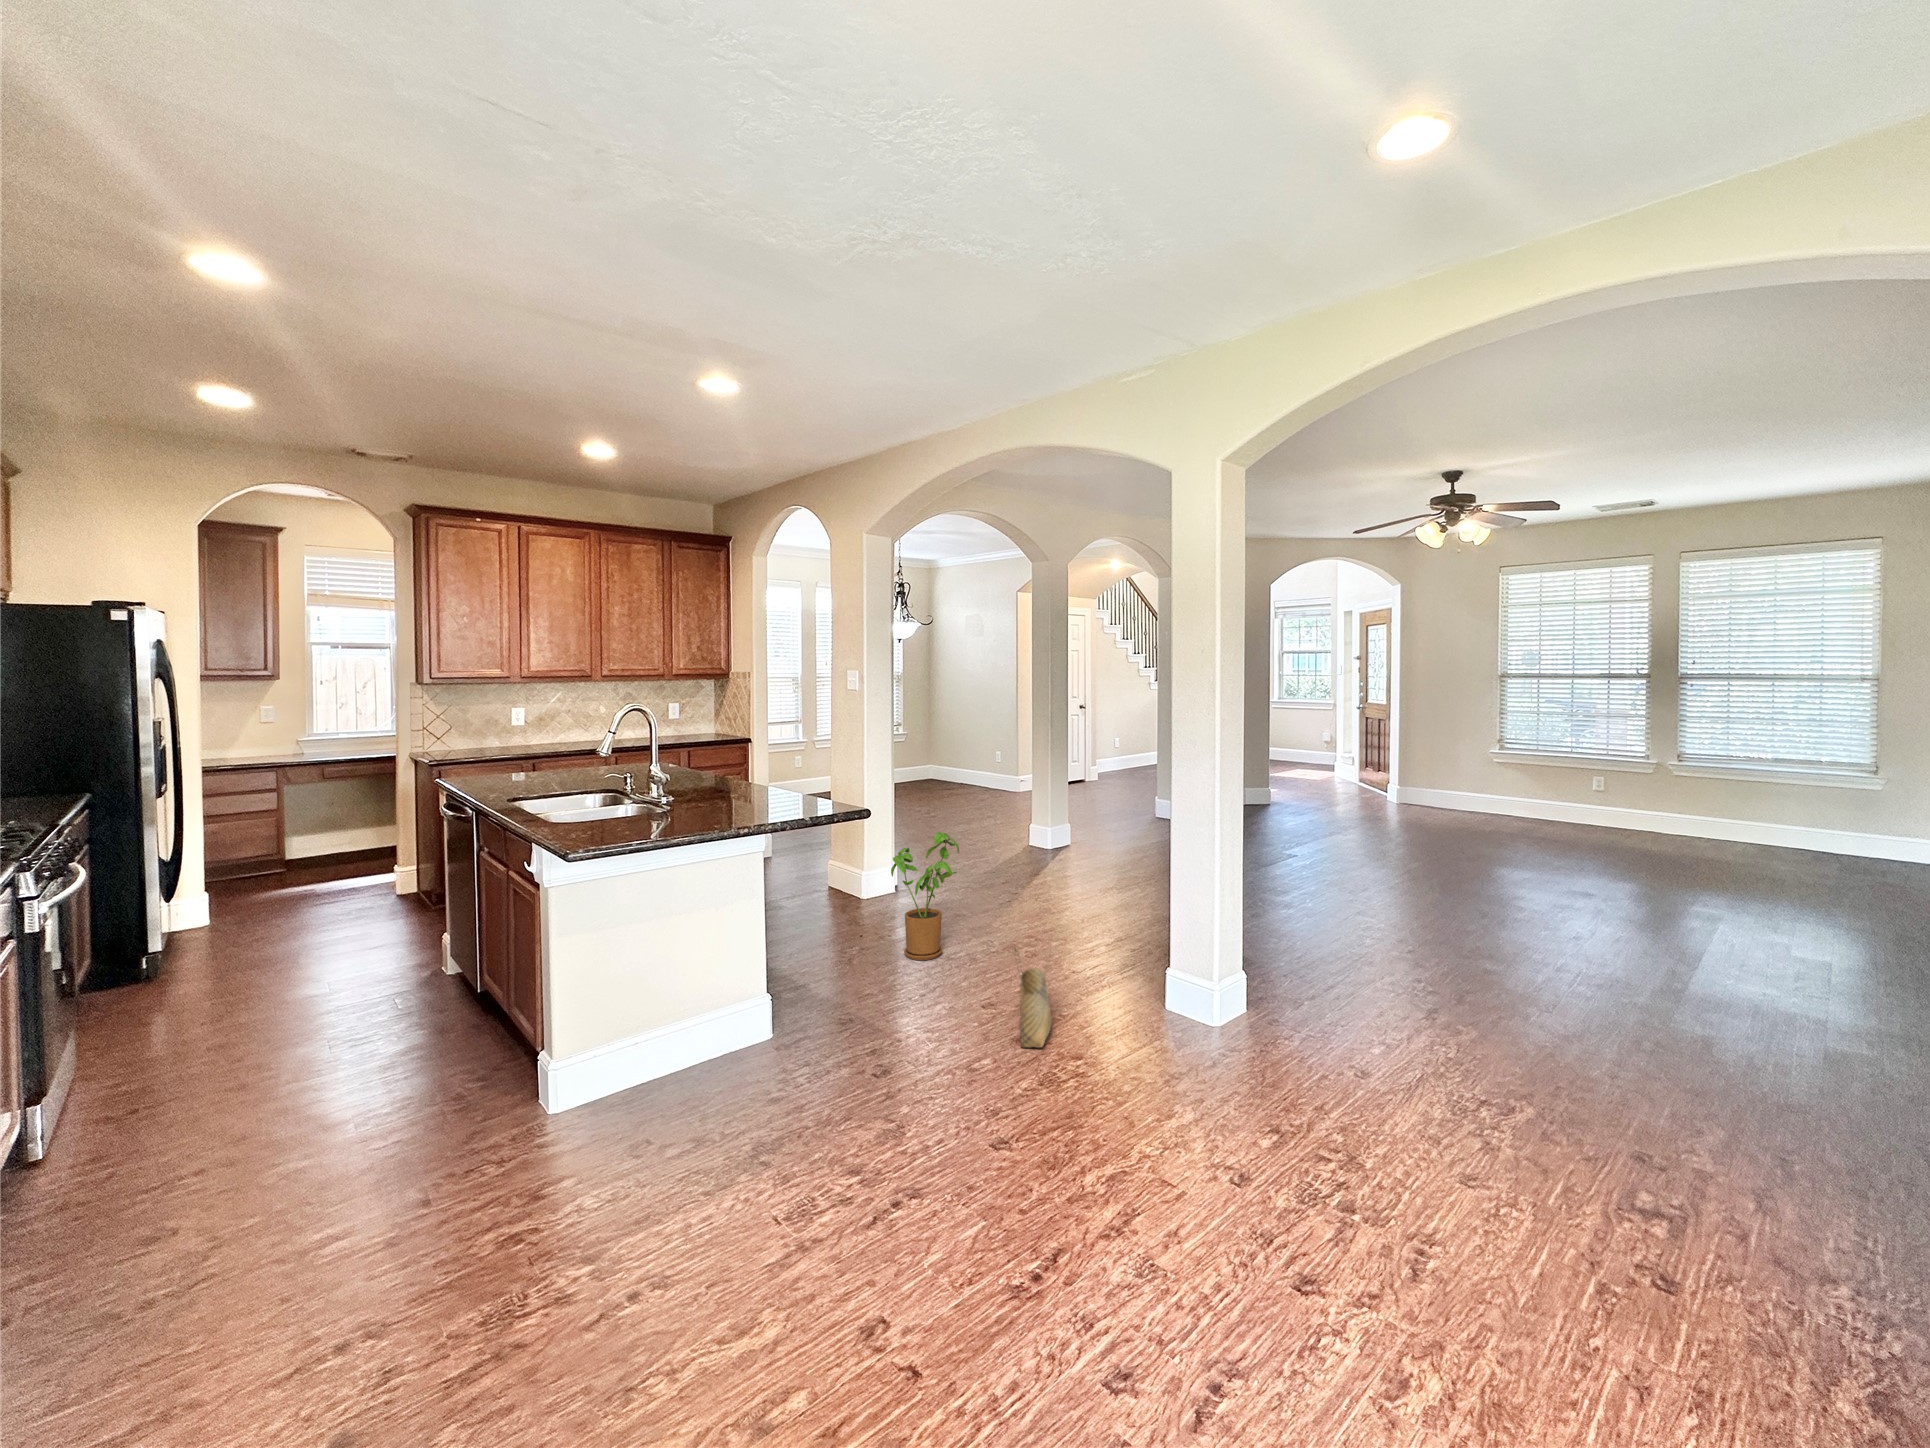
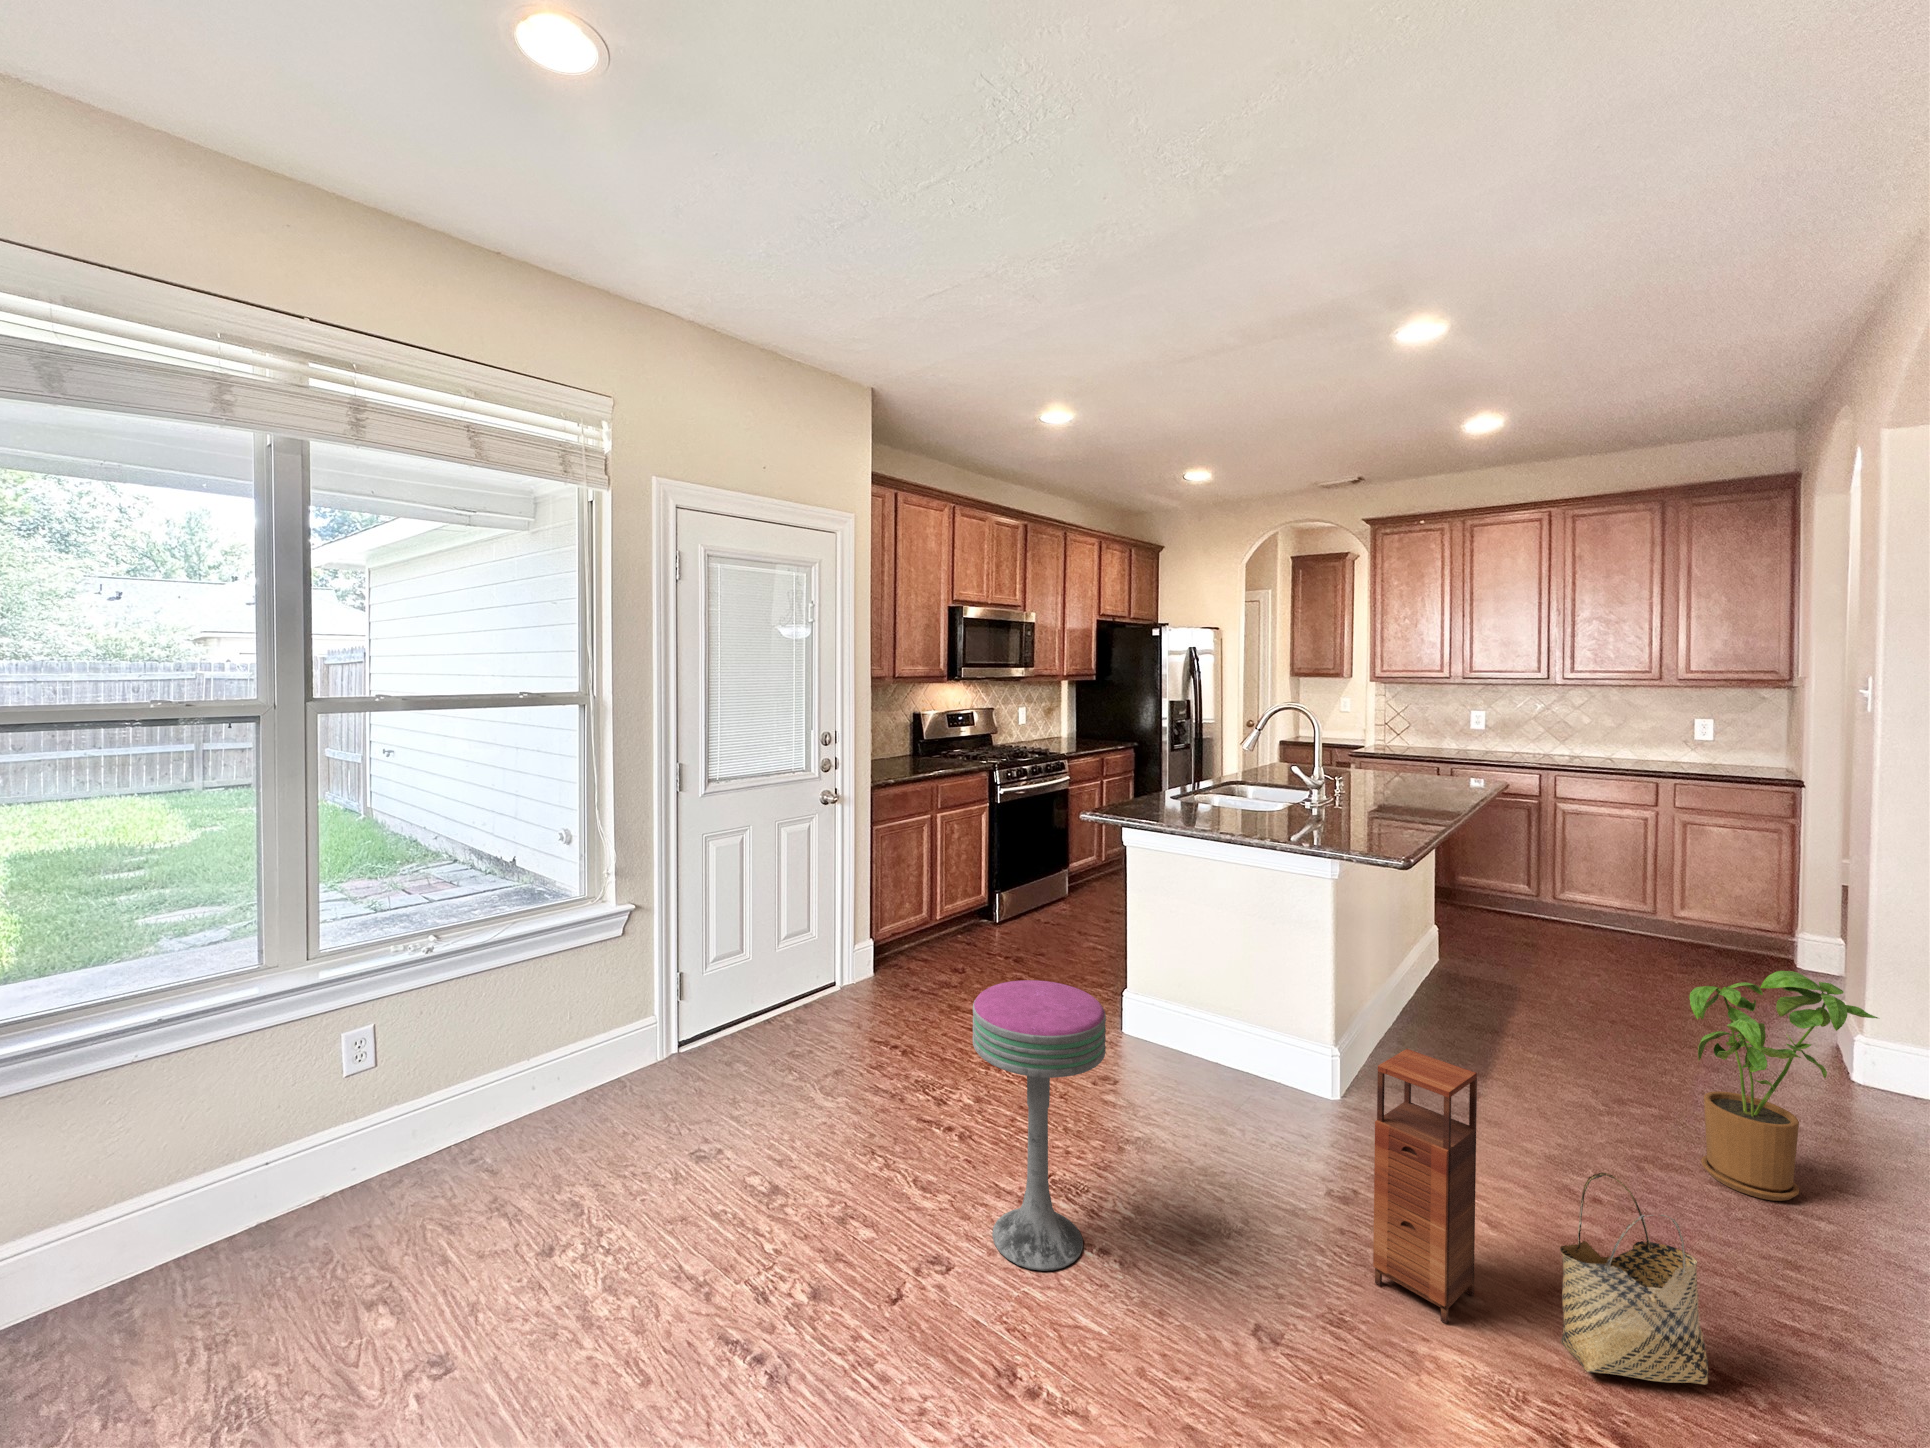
storage cabinet: none [944,923,1003,1088] -> present [1373,1049,1477,1324]
bar stool: none [798,987,931,1277] -> present [973,980,1106,1271]

